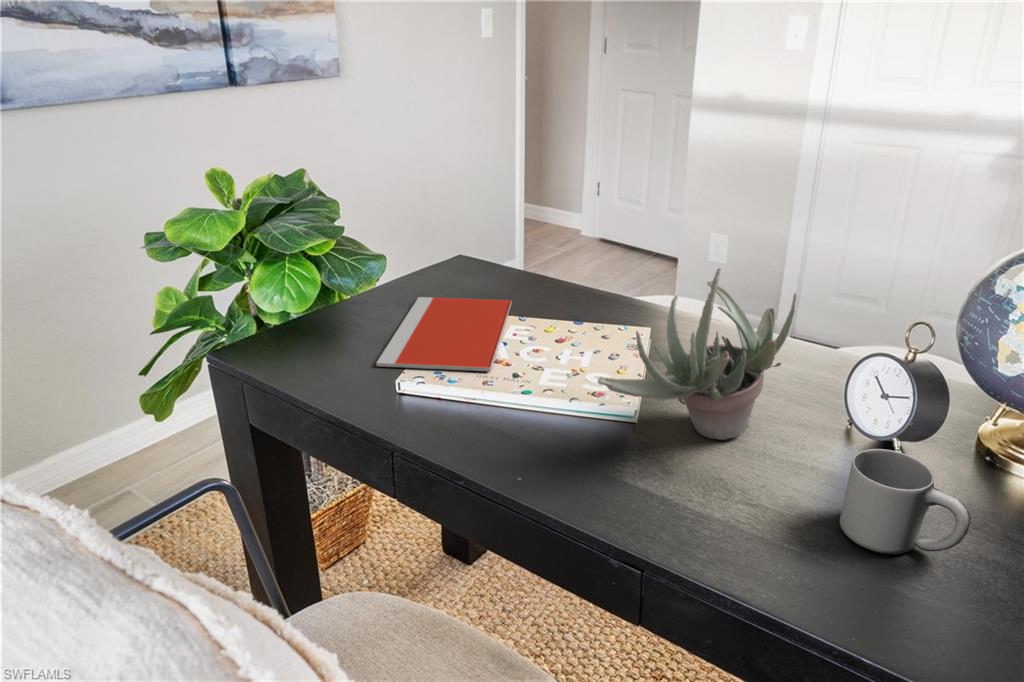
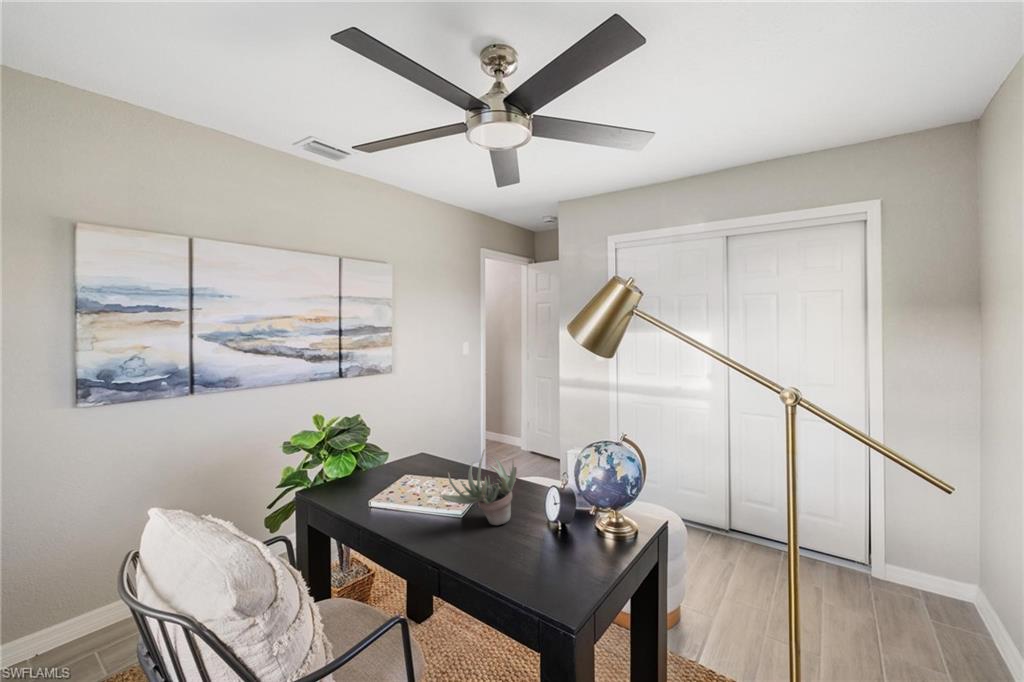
notebook: present [376,297,512,371] -> none [365,470,438,500]
mug: present [840,449,971,554] -> none [525,521,564,565]

